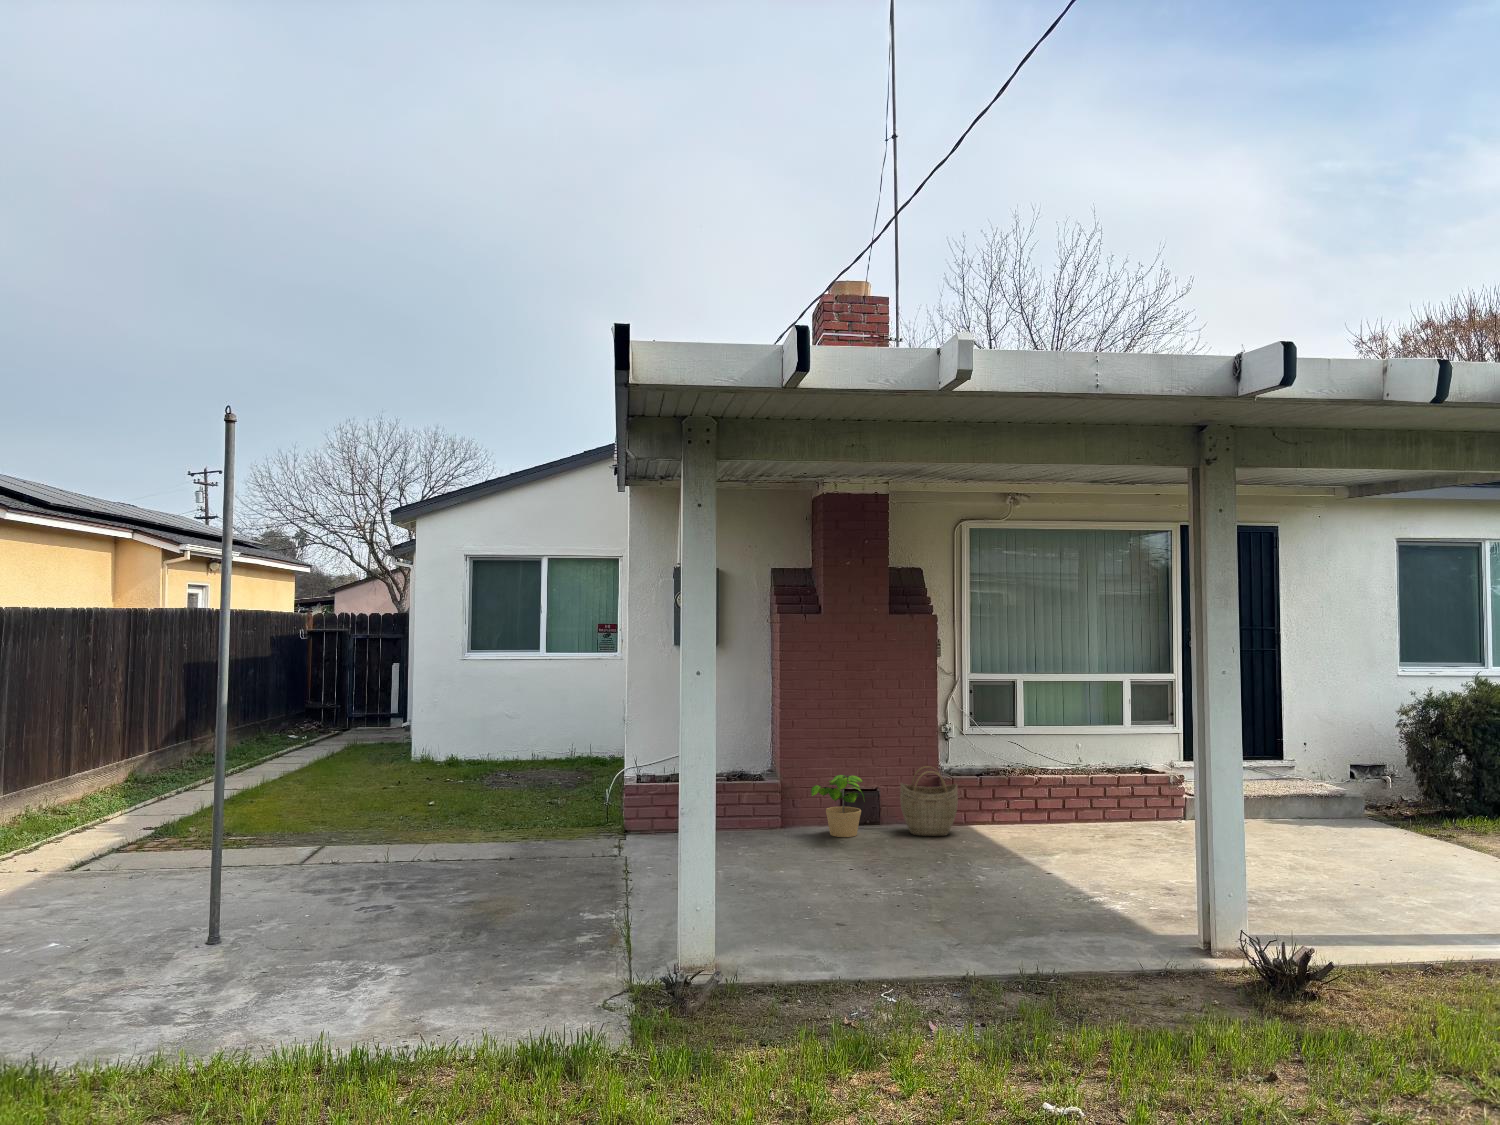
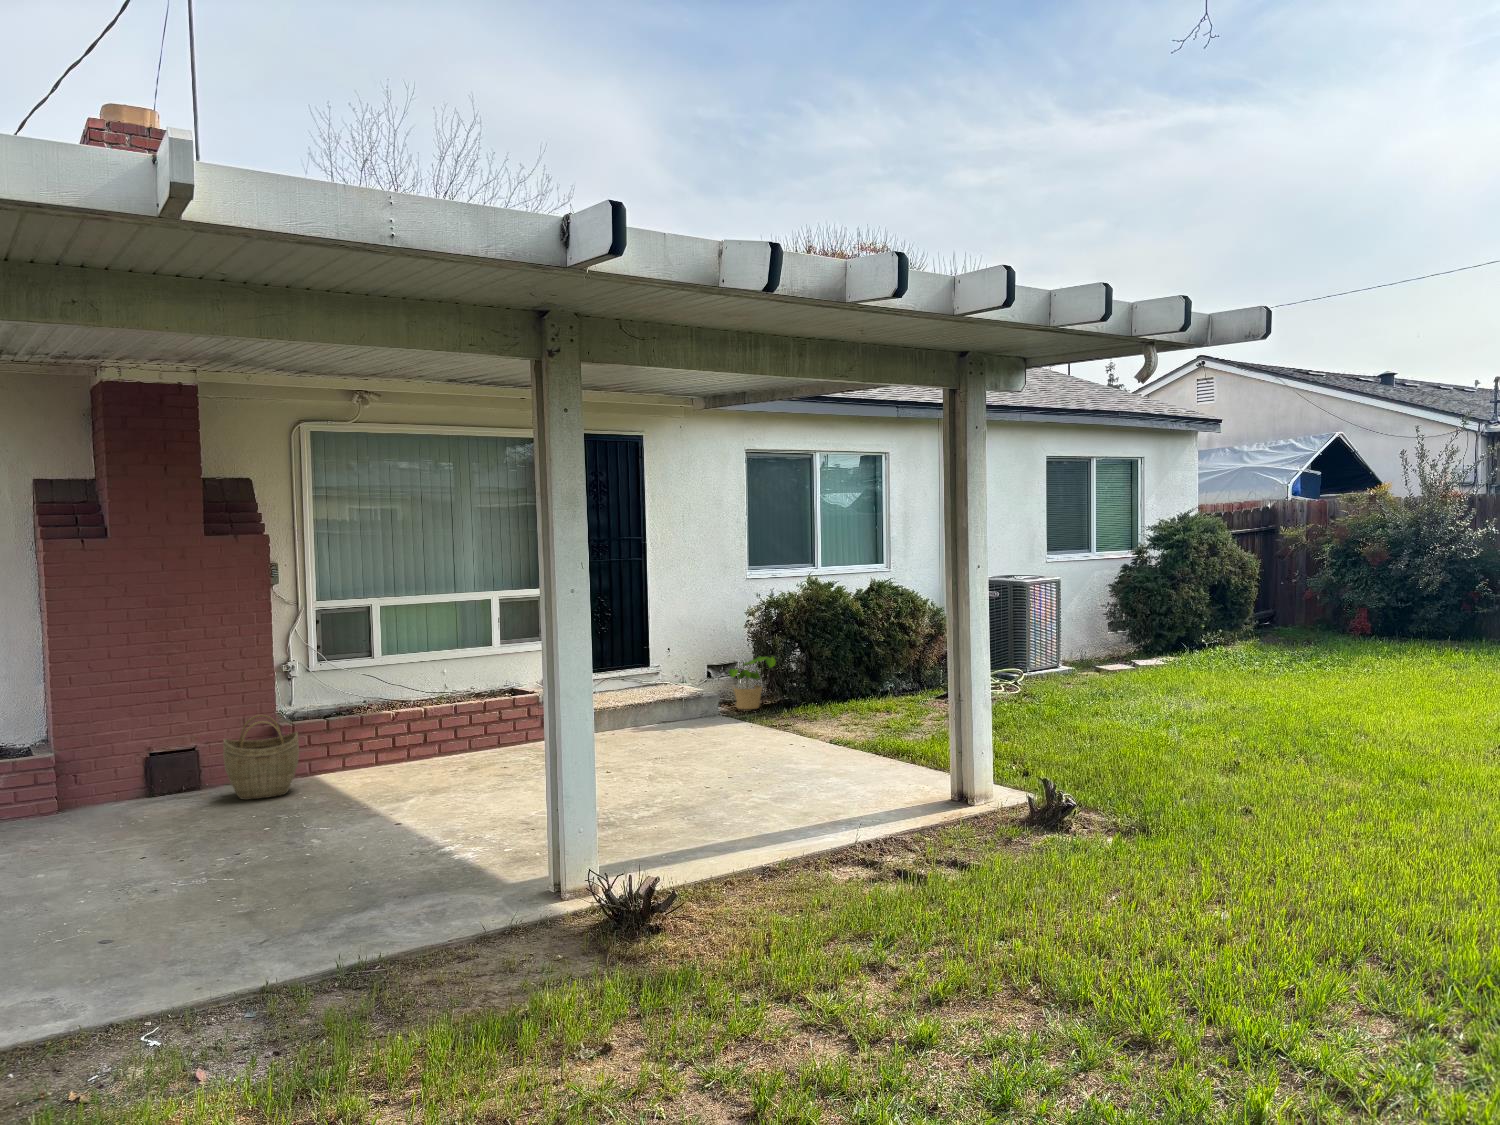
potted plant: present [811,775,865,837] -> present [729,656,776,709]

